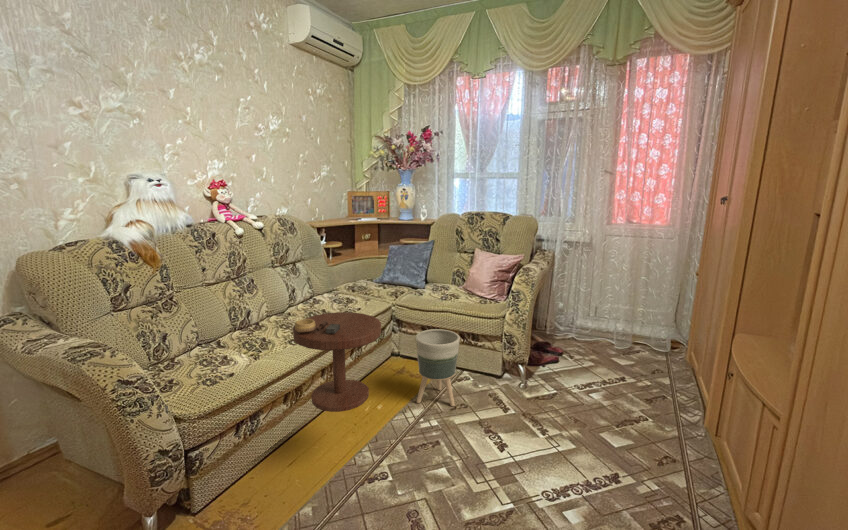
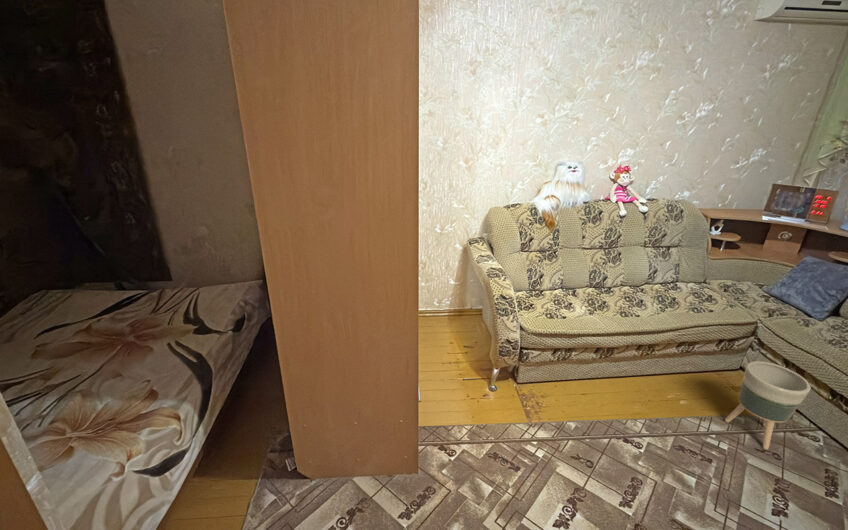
side table: present [293,312,381,412] -> none [604,303,685,413]

